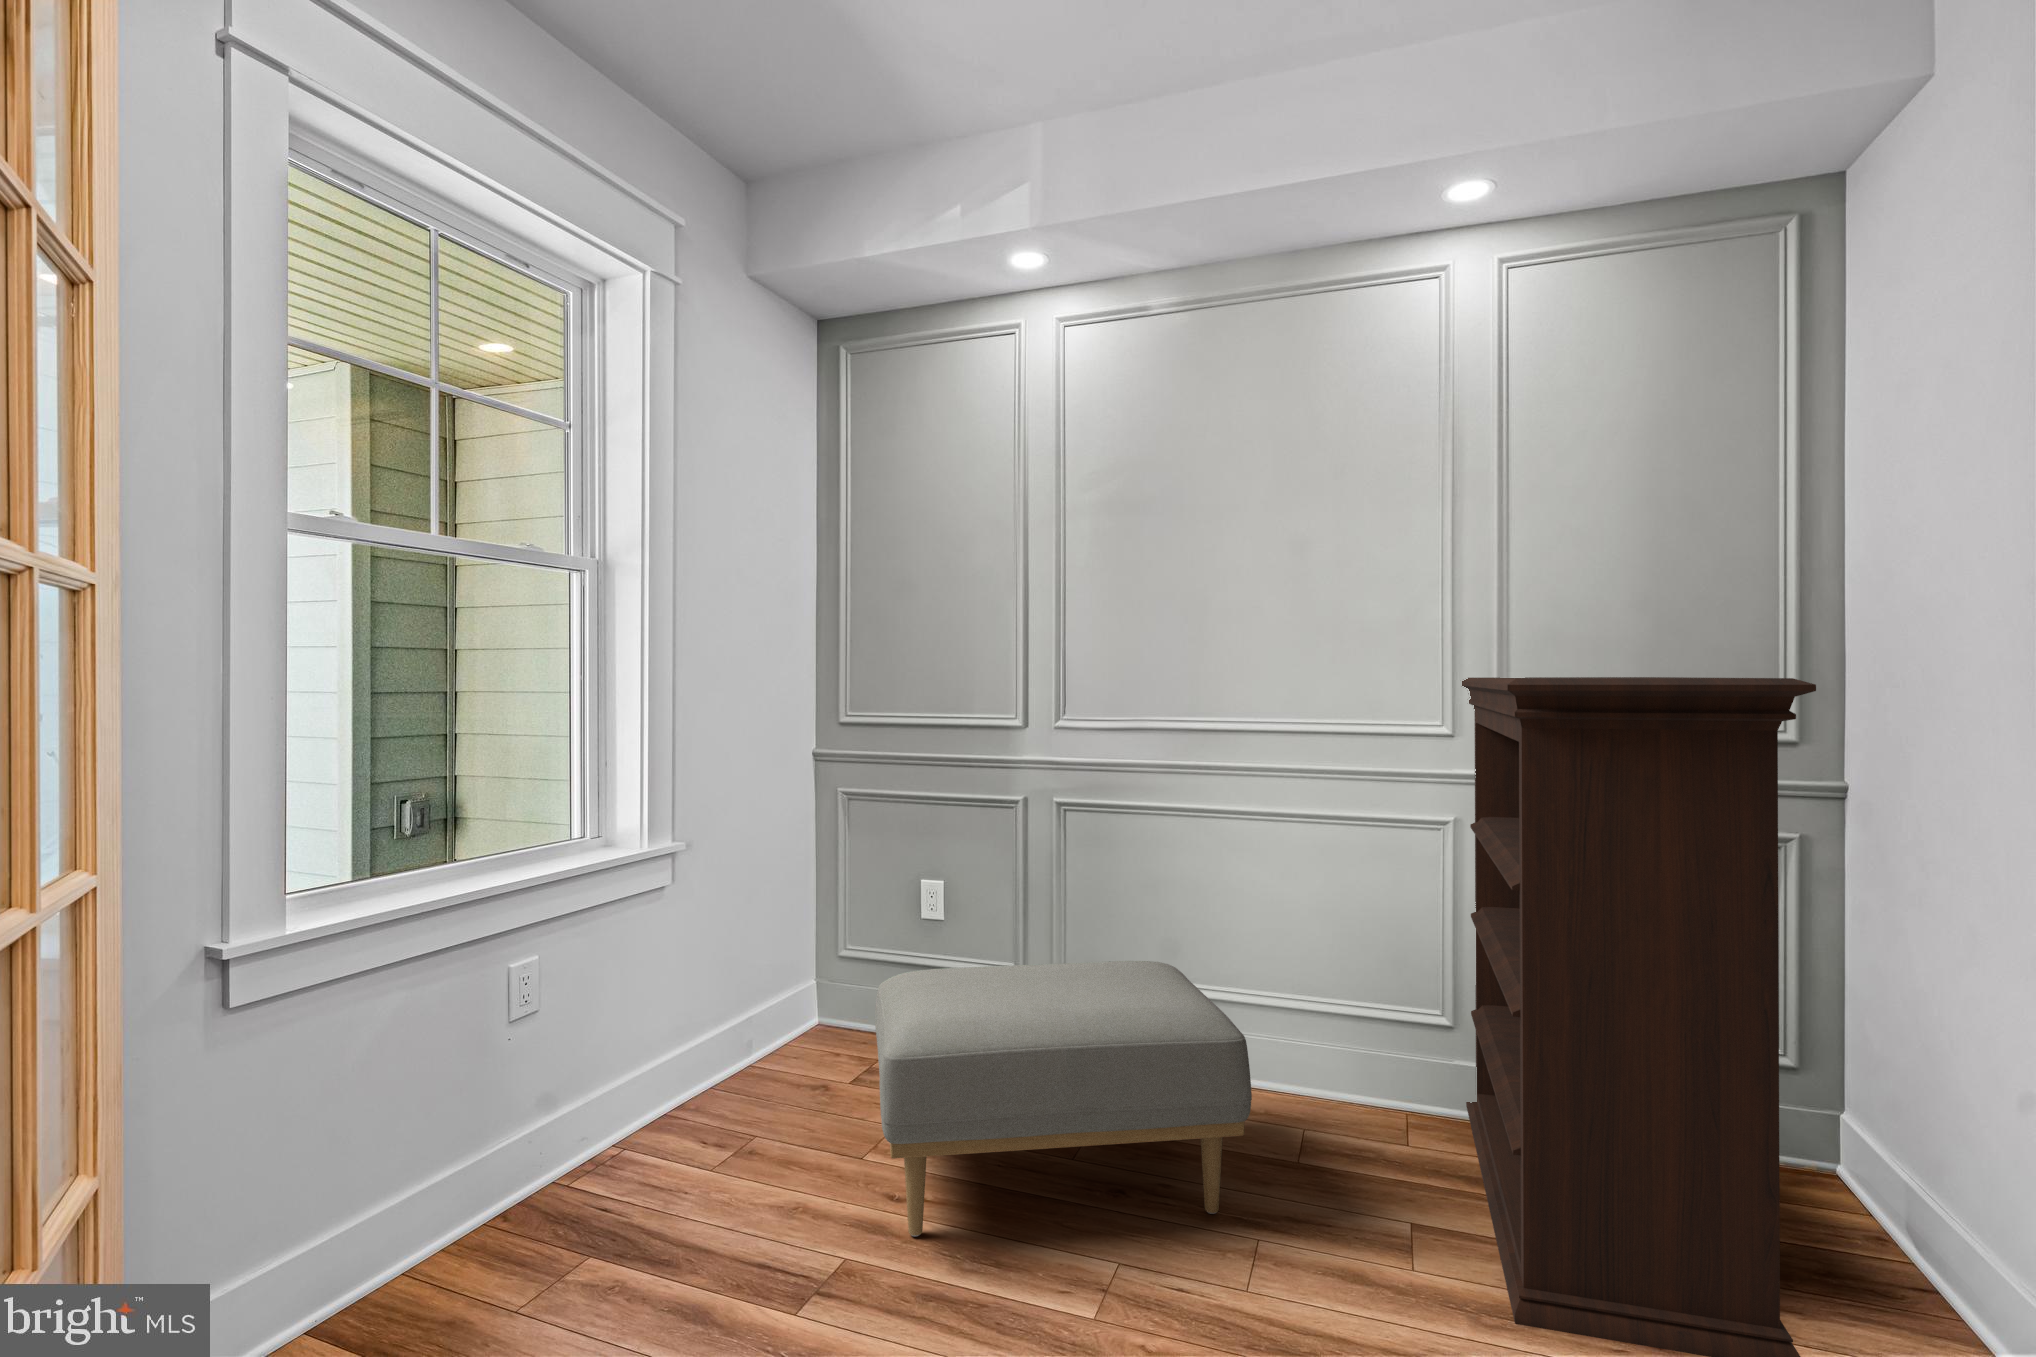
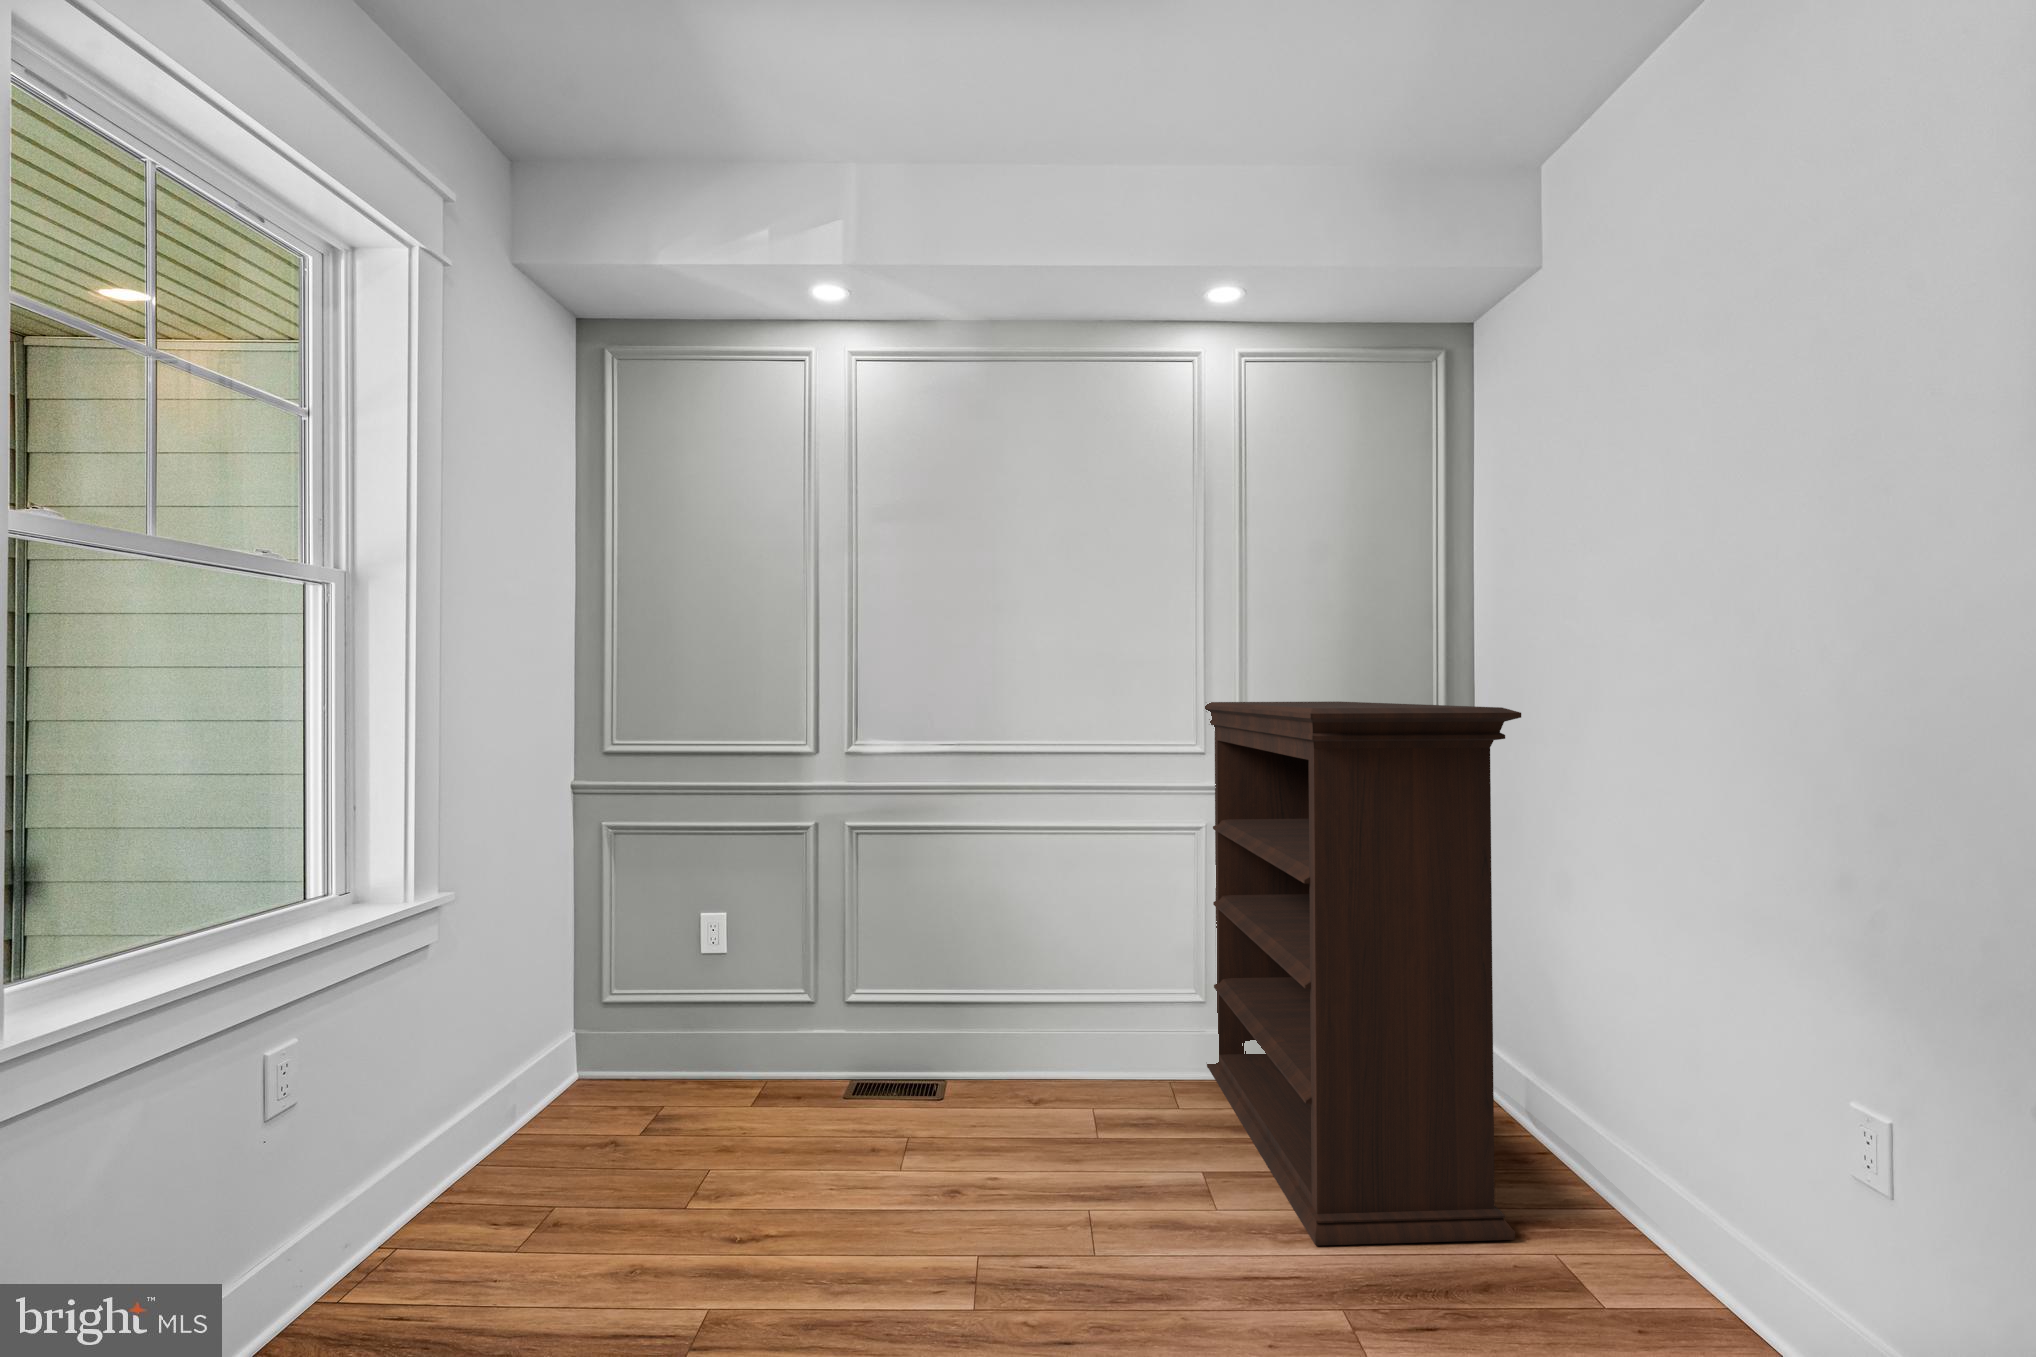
ottoman: present [875,961,1252,1236] -> none [694,971,1082,1276]

